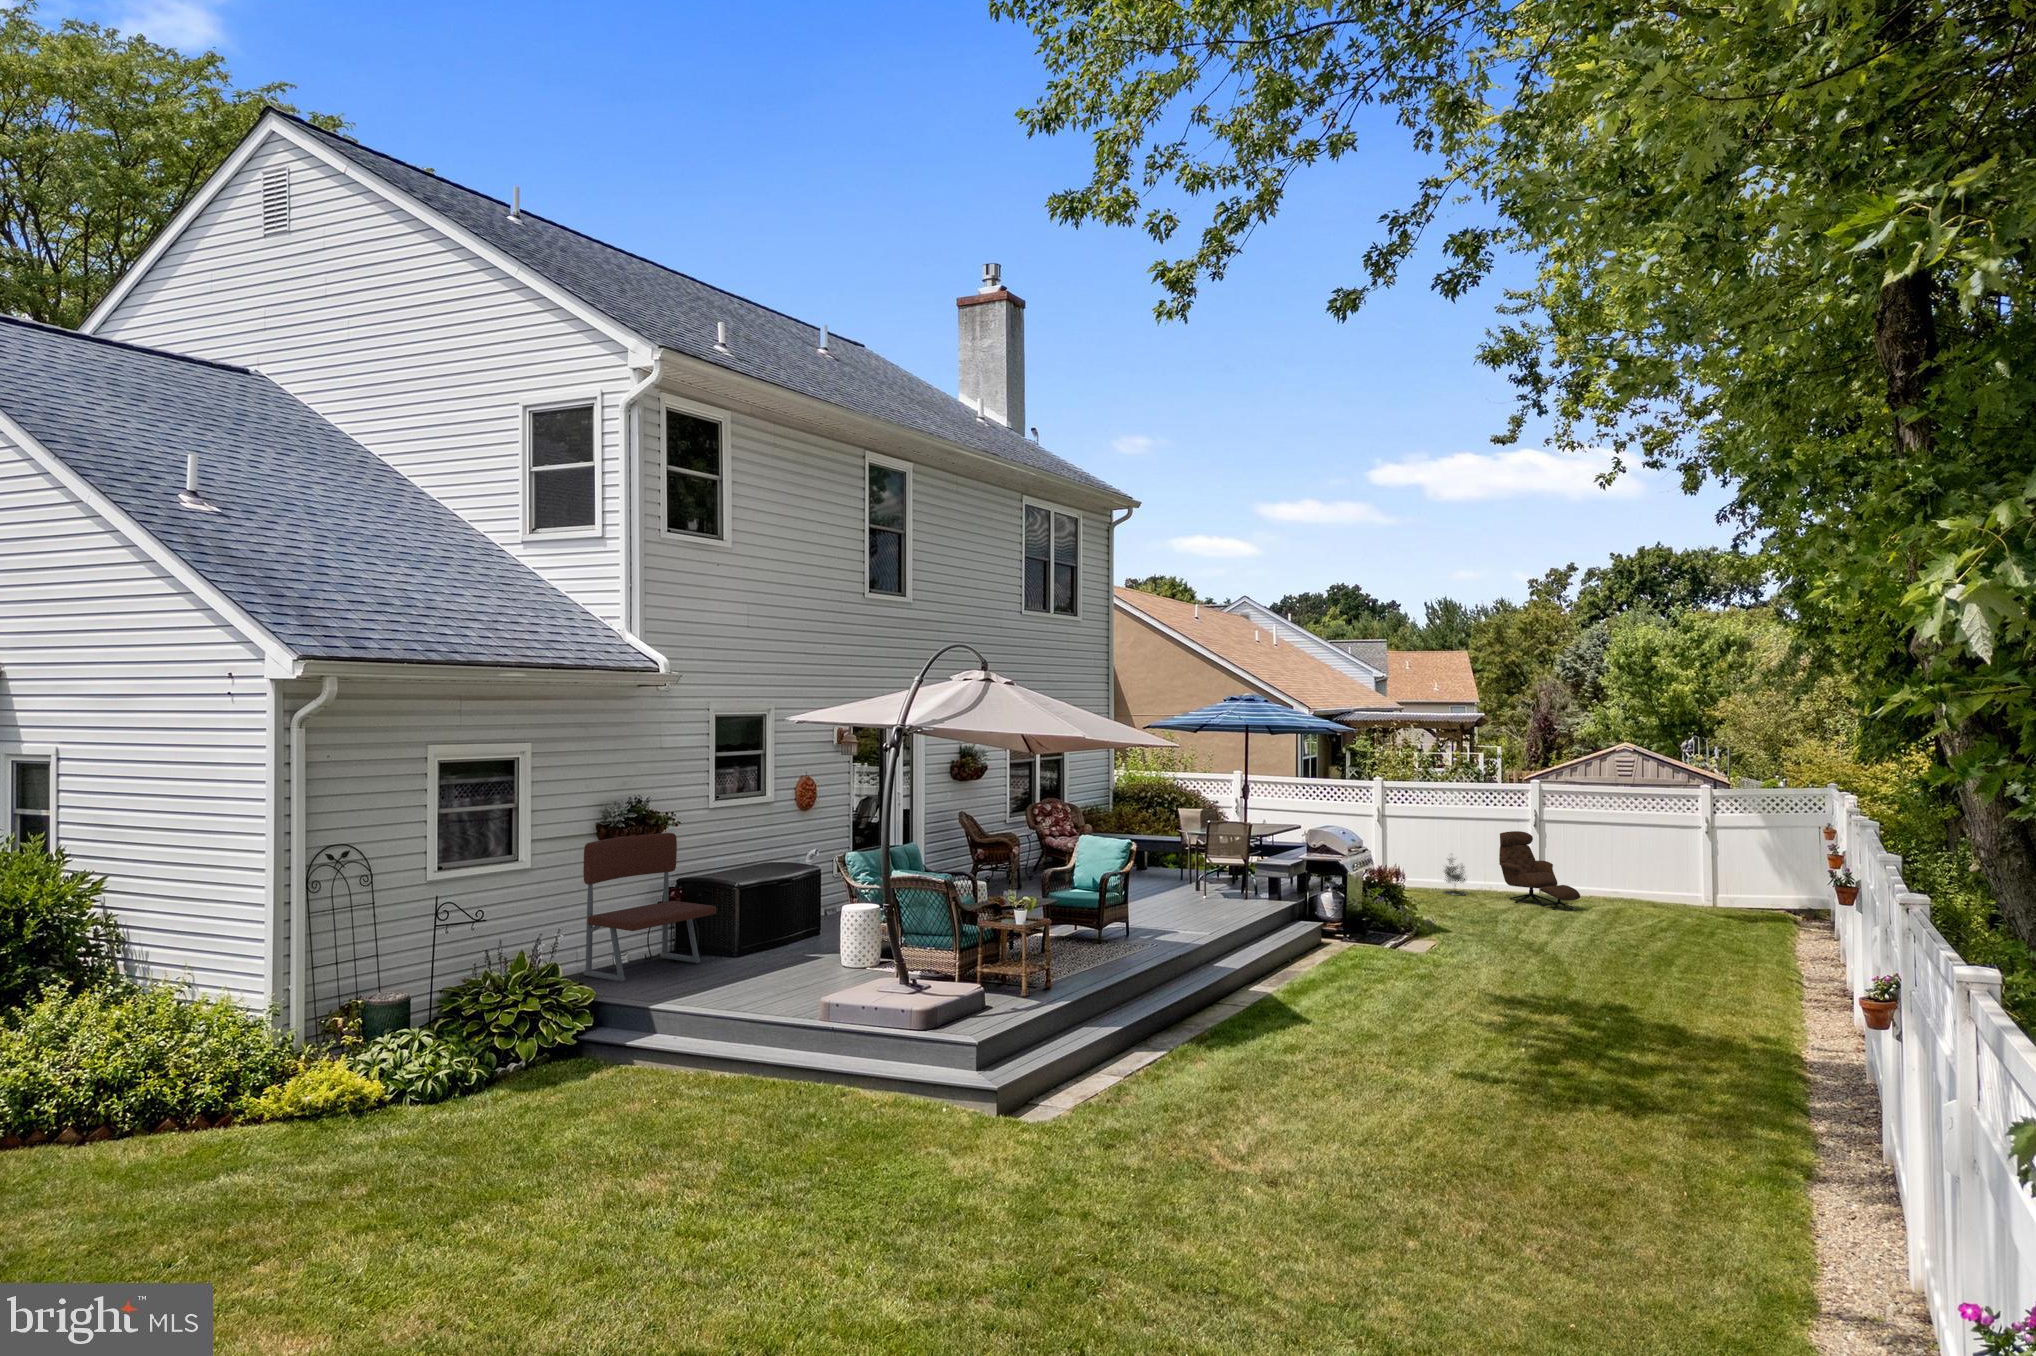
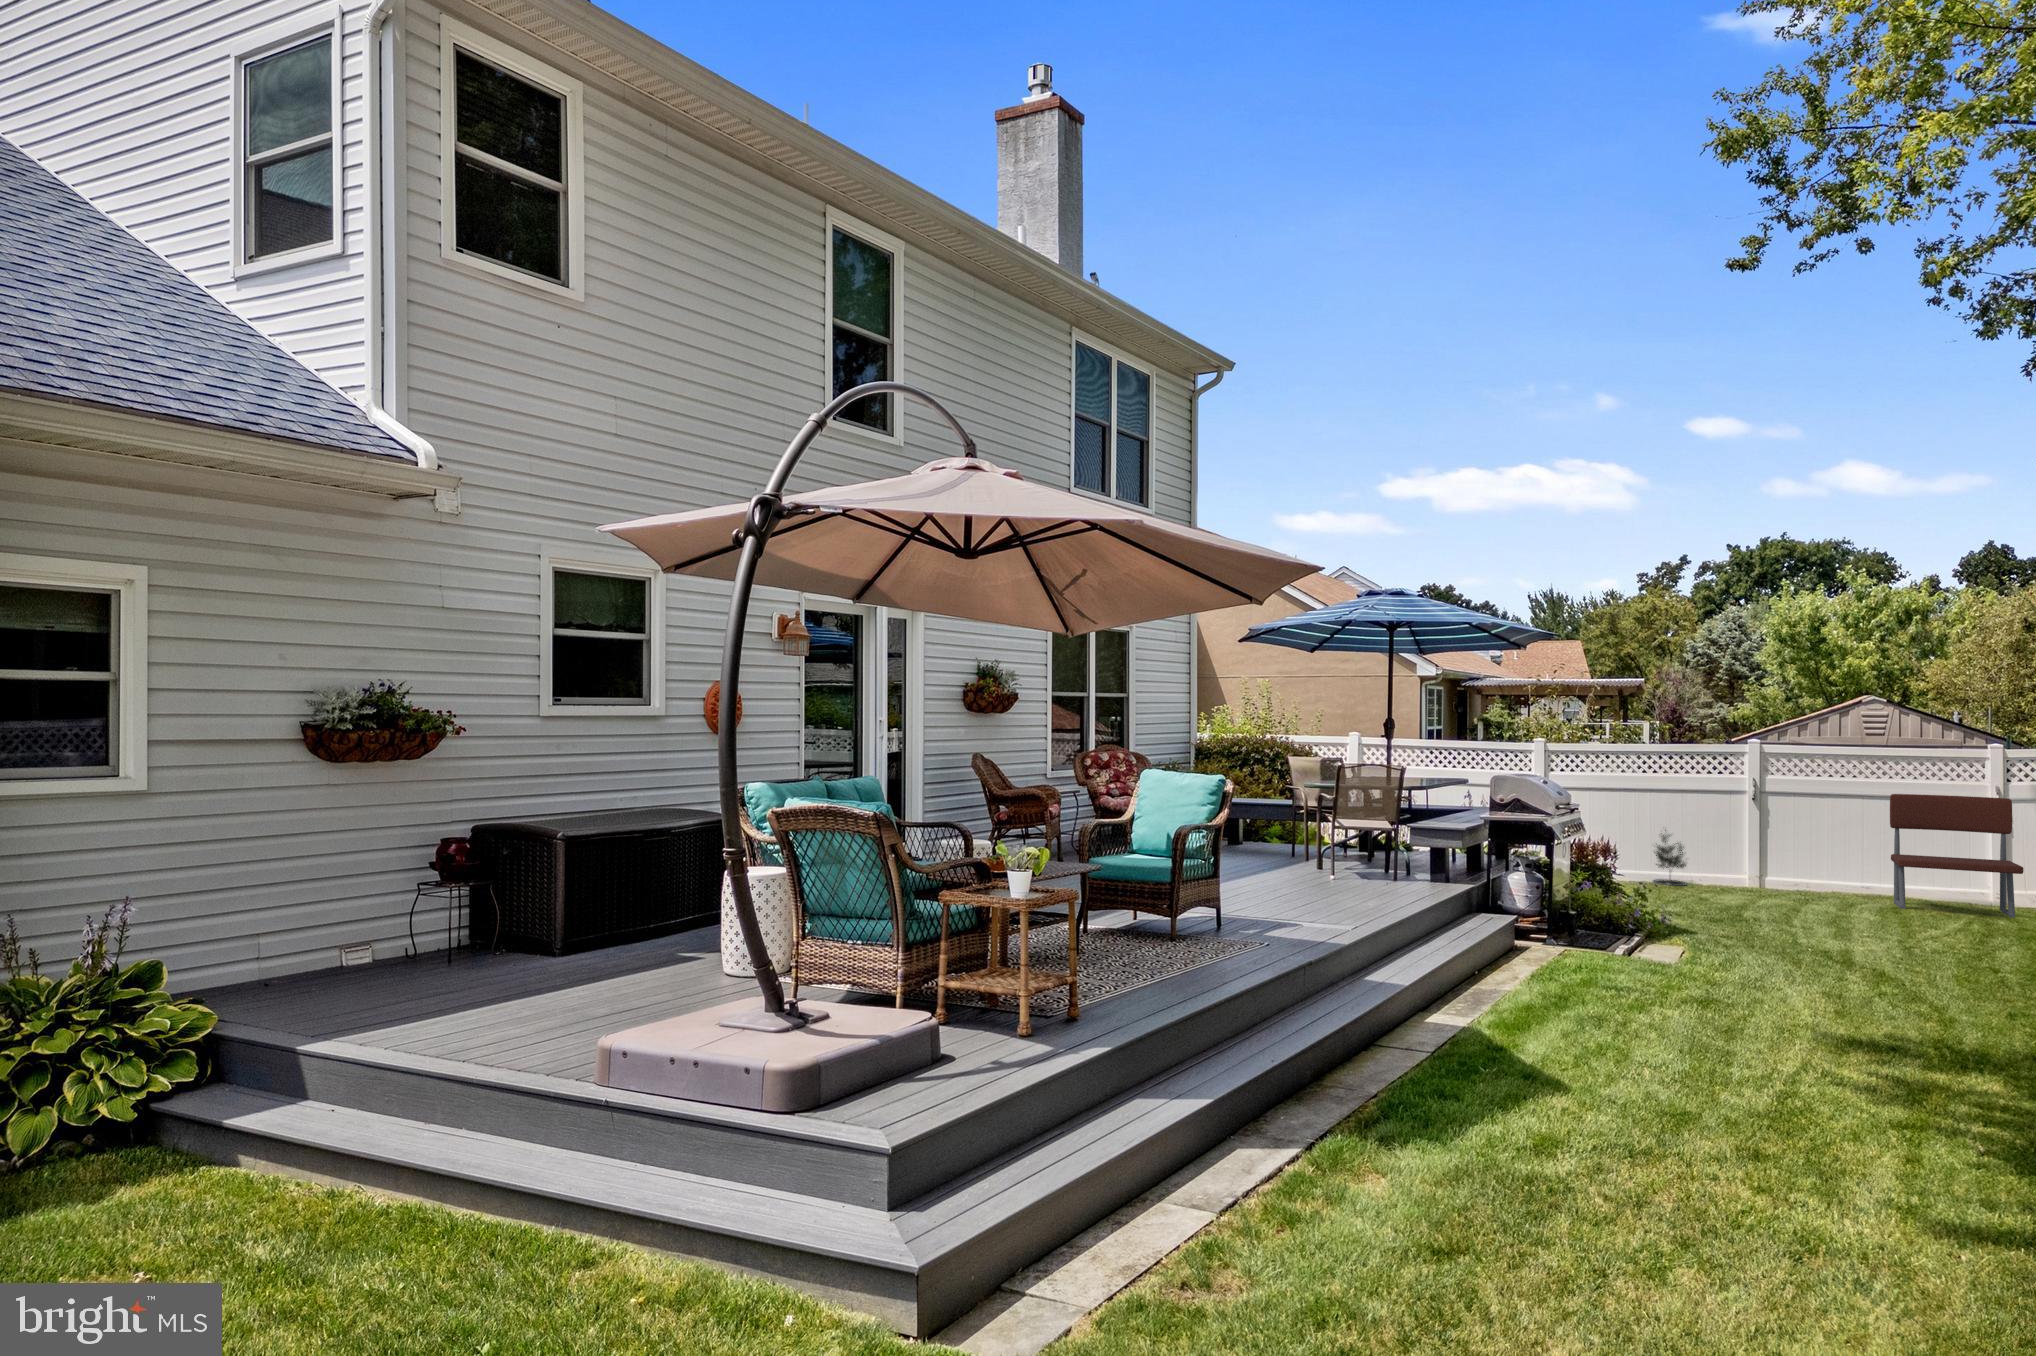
lounge chair: present [1499,831,1580,910] -> none [1736,797,1863,906]
bench: present [583,833,716,982] -> present [1890,794,2024,918]

